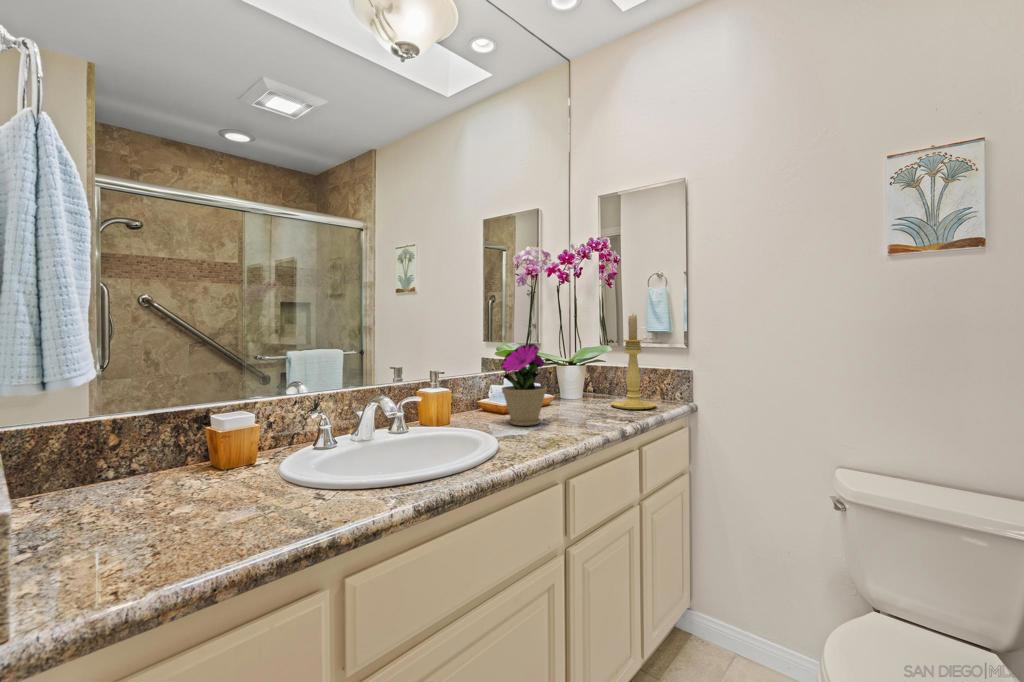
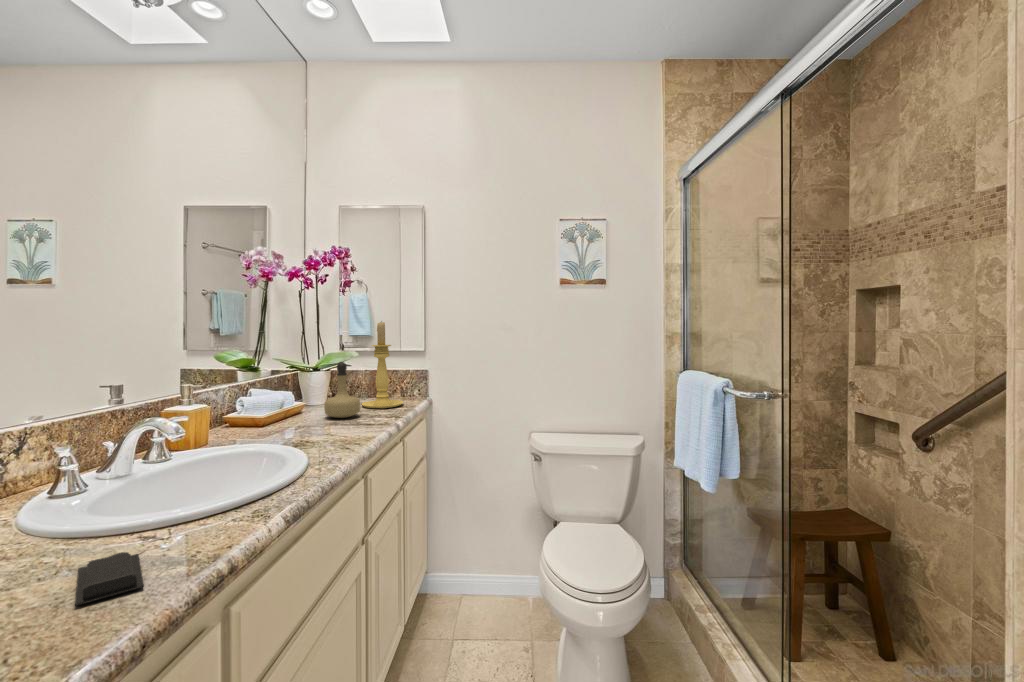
flower pot: present [501,344,547,426] -> none [269,352,320,435]
perfume bottle: none [563,356,600,415] -> present [324,362,360,418]
soap bar: none [216,502,297,538] -> present [75,552,144,606]

